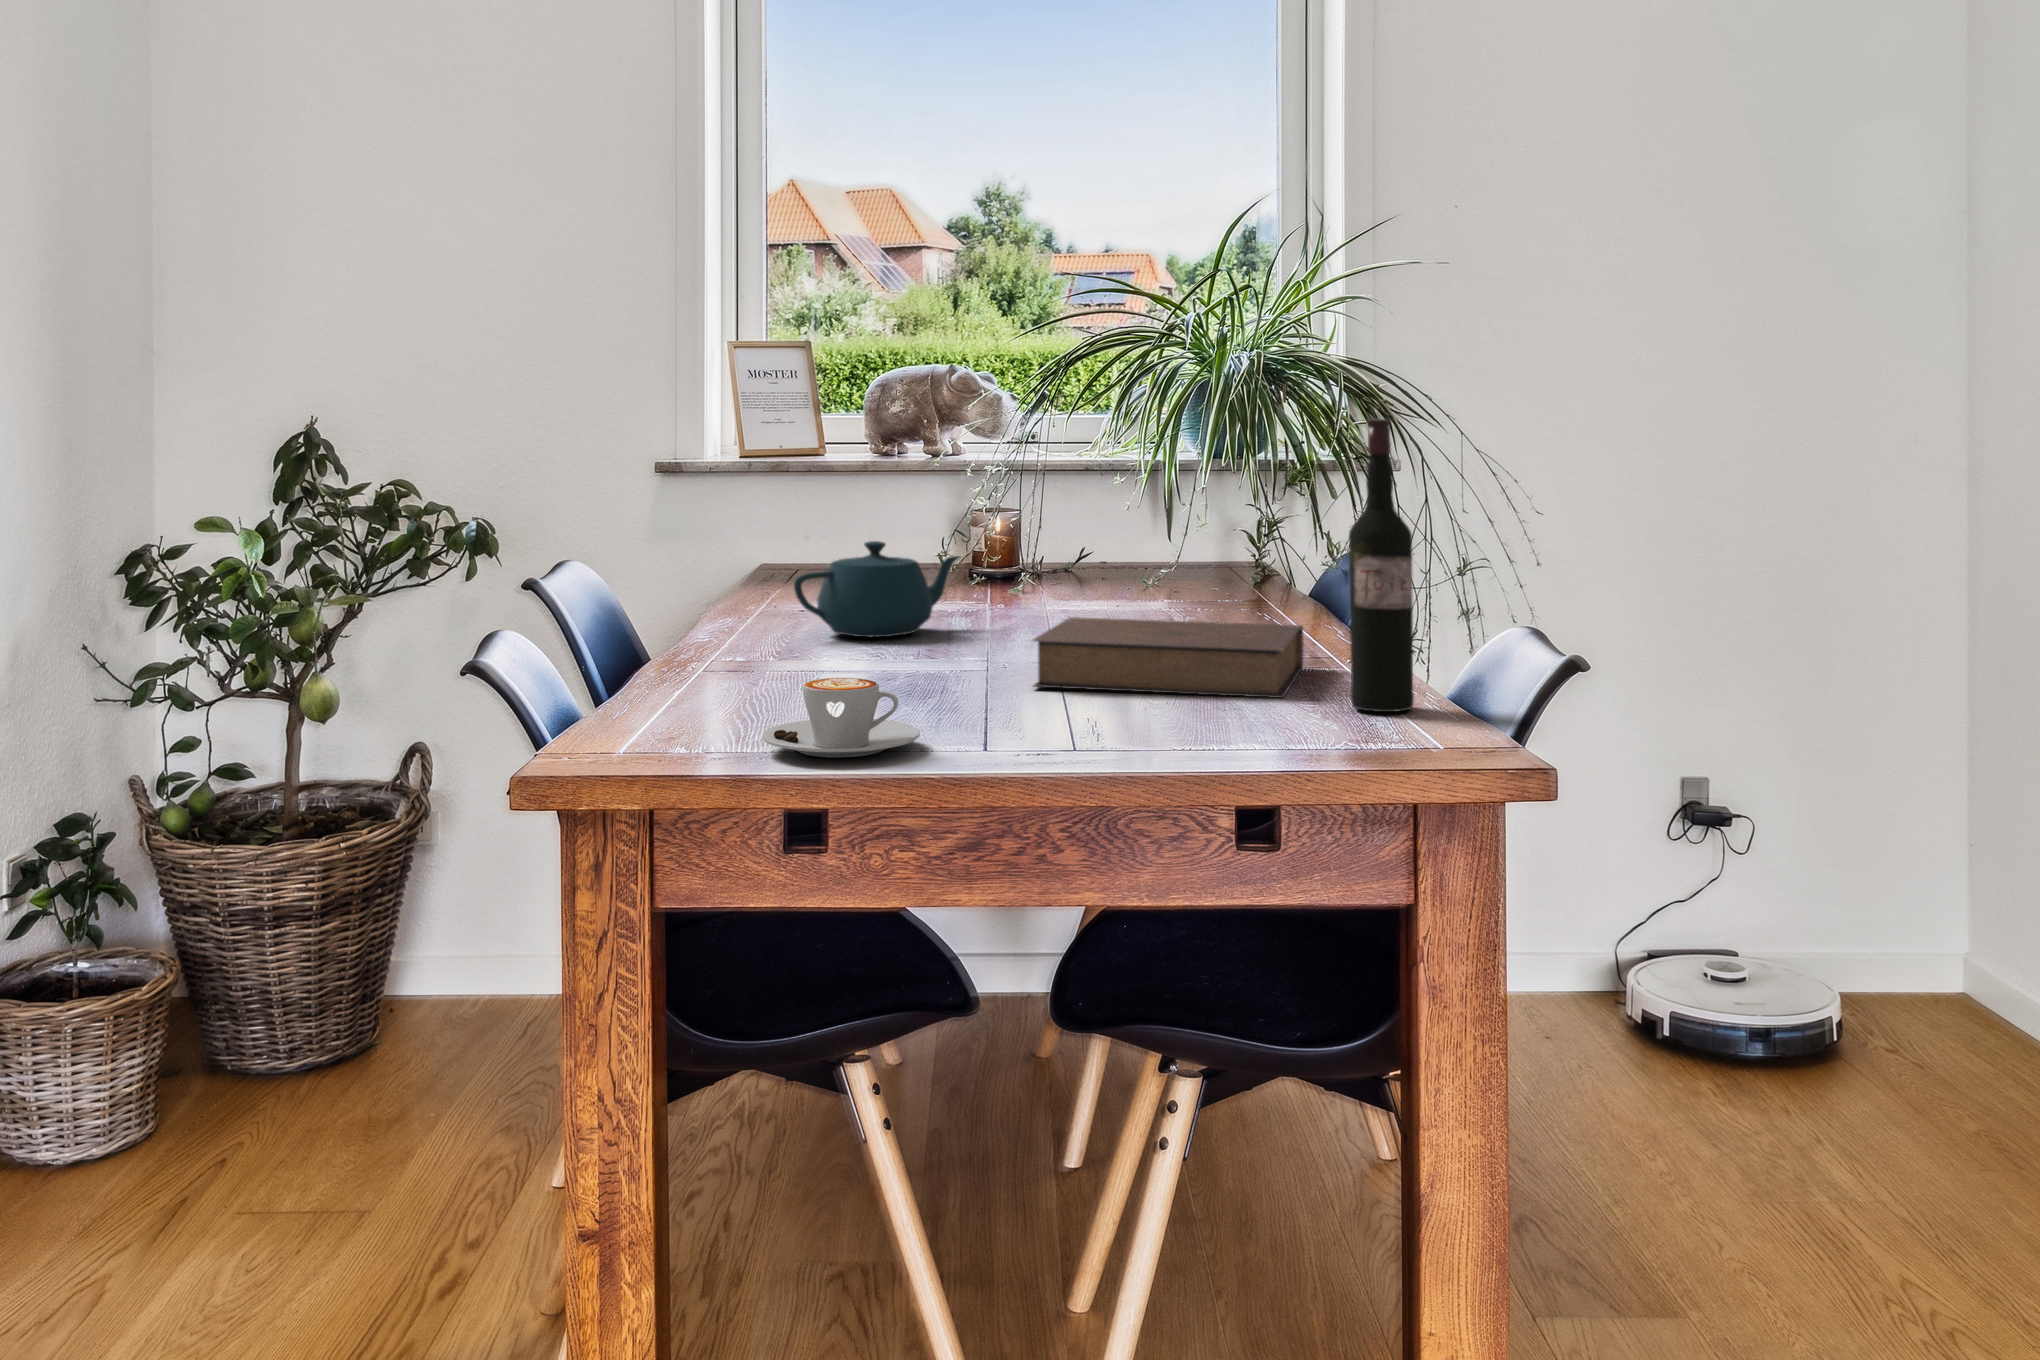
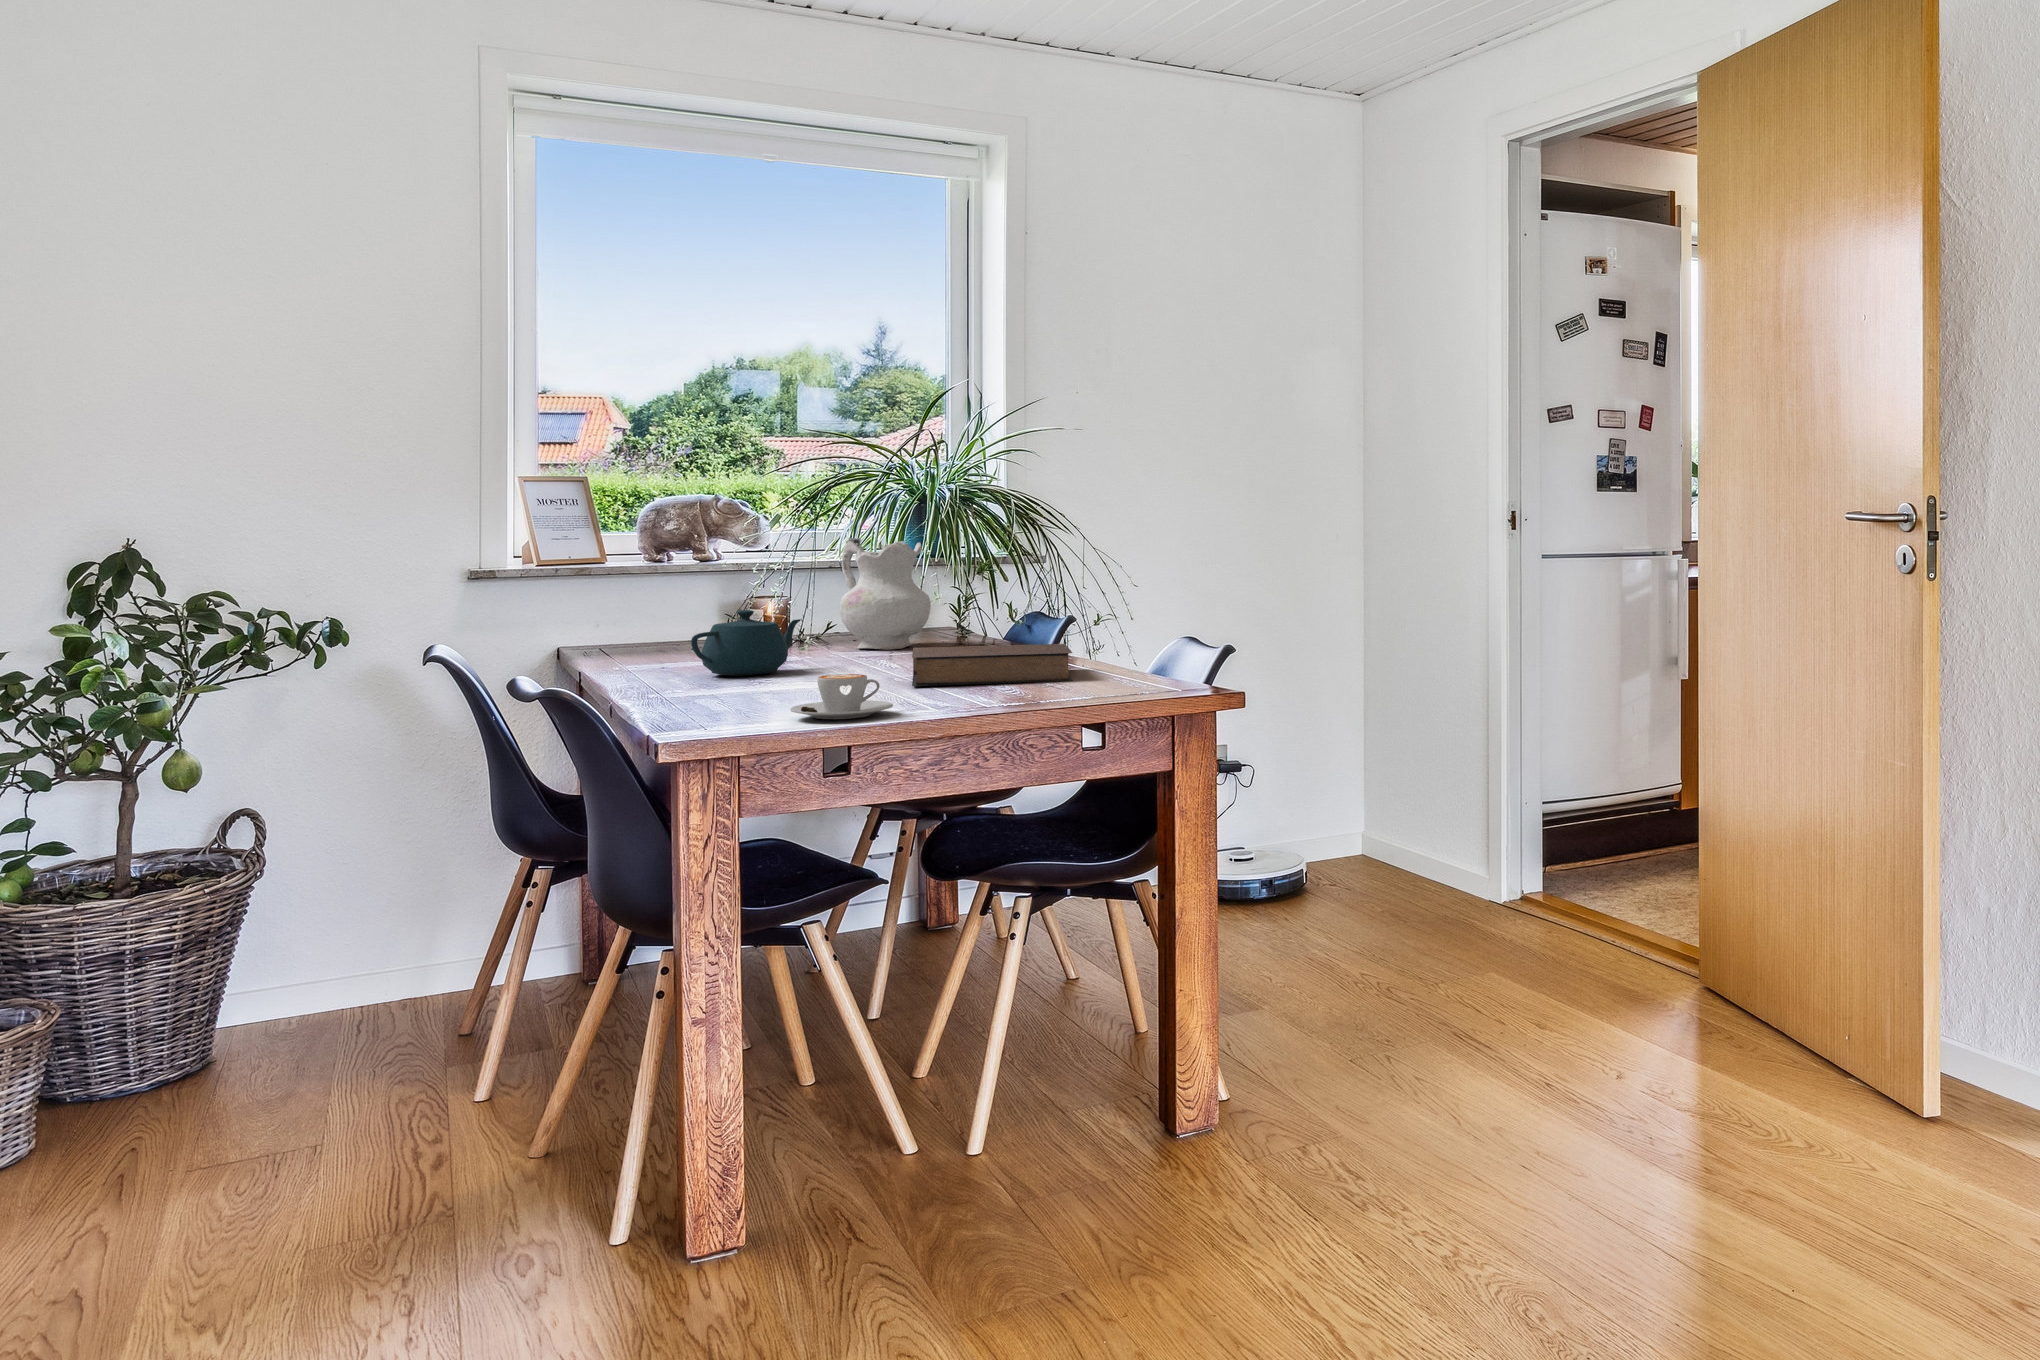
wine bottle: present [1349,419,1414,712] -> none [1117,517,1154,681]
ceramic pitcher: none [1059,431,1185,599] -> present [840,537,930,650]

